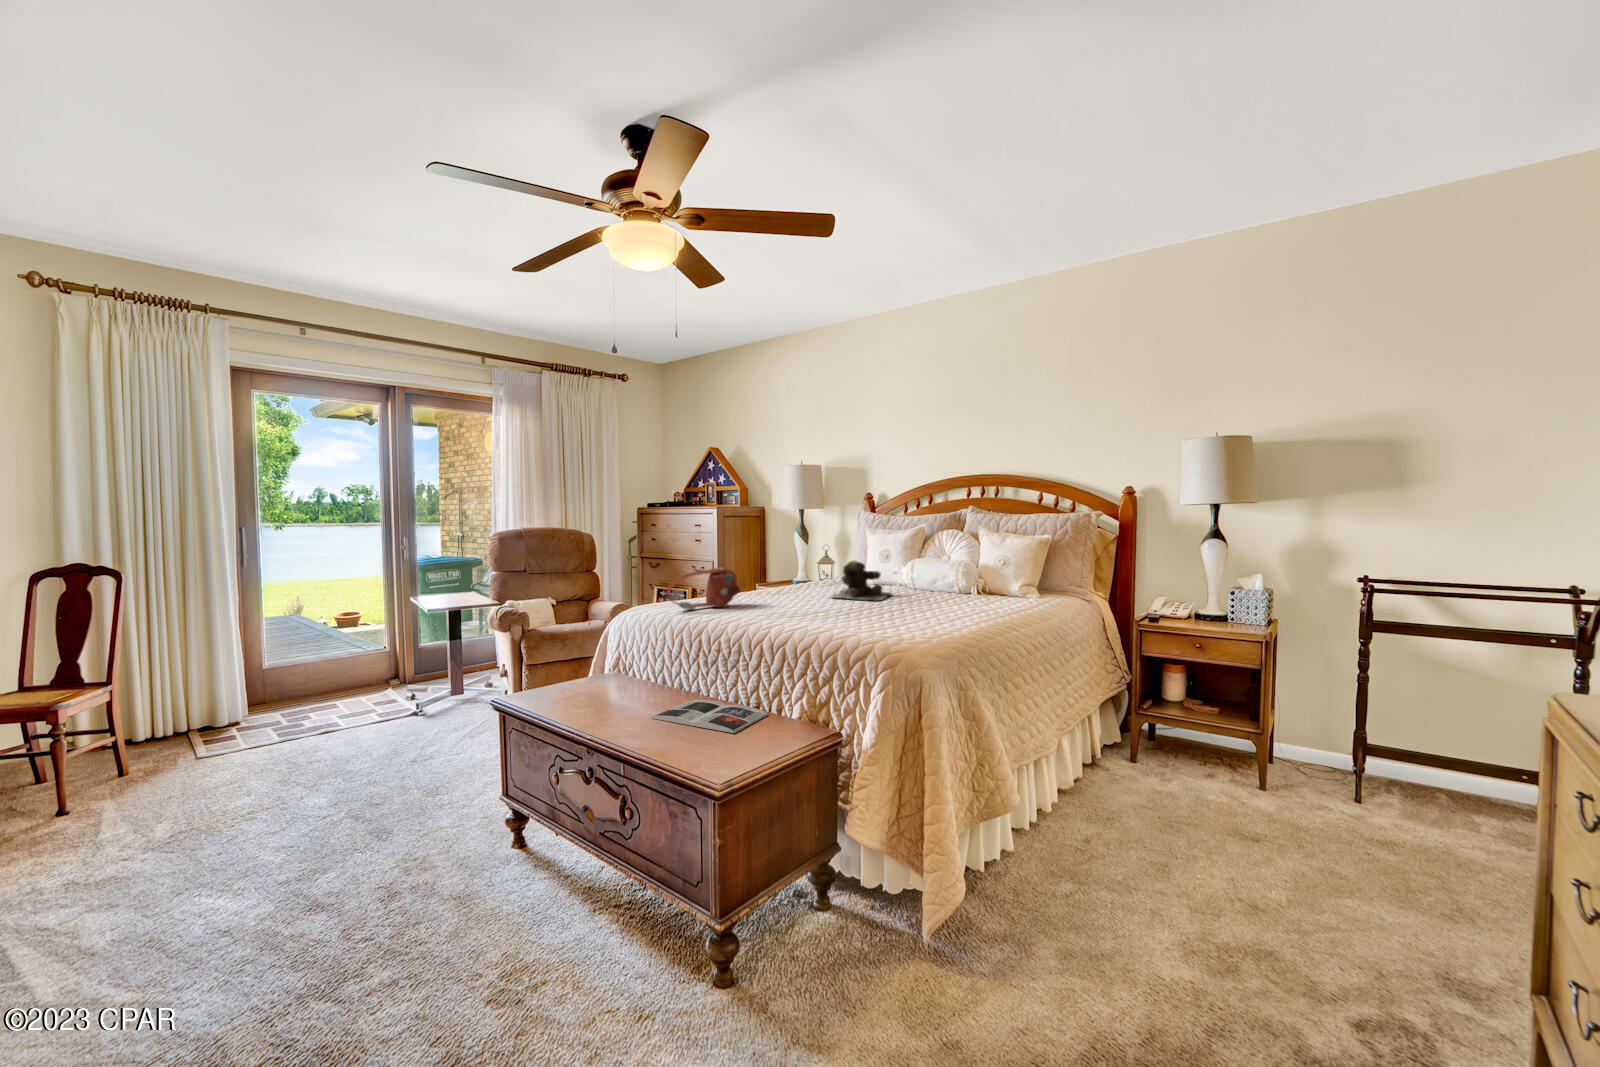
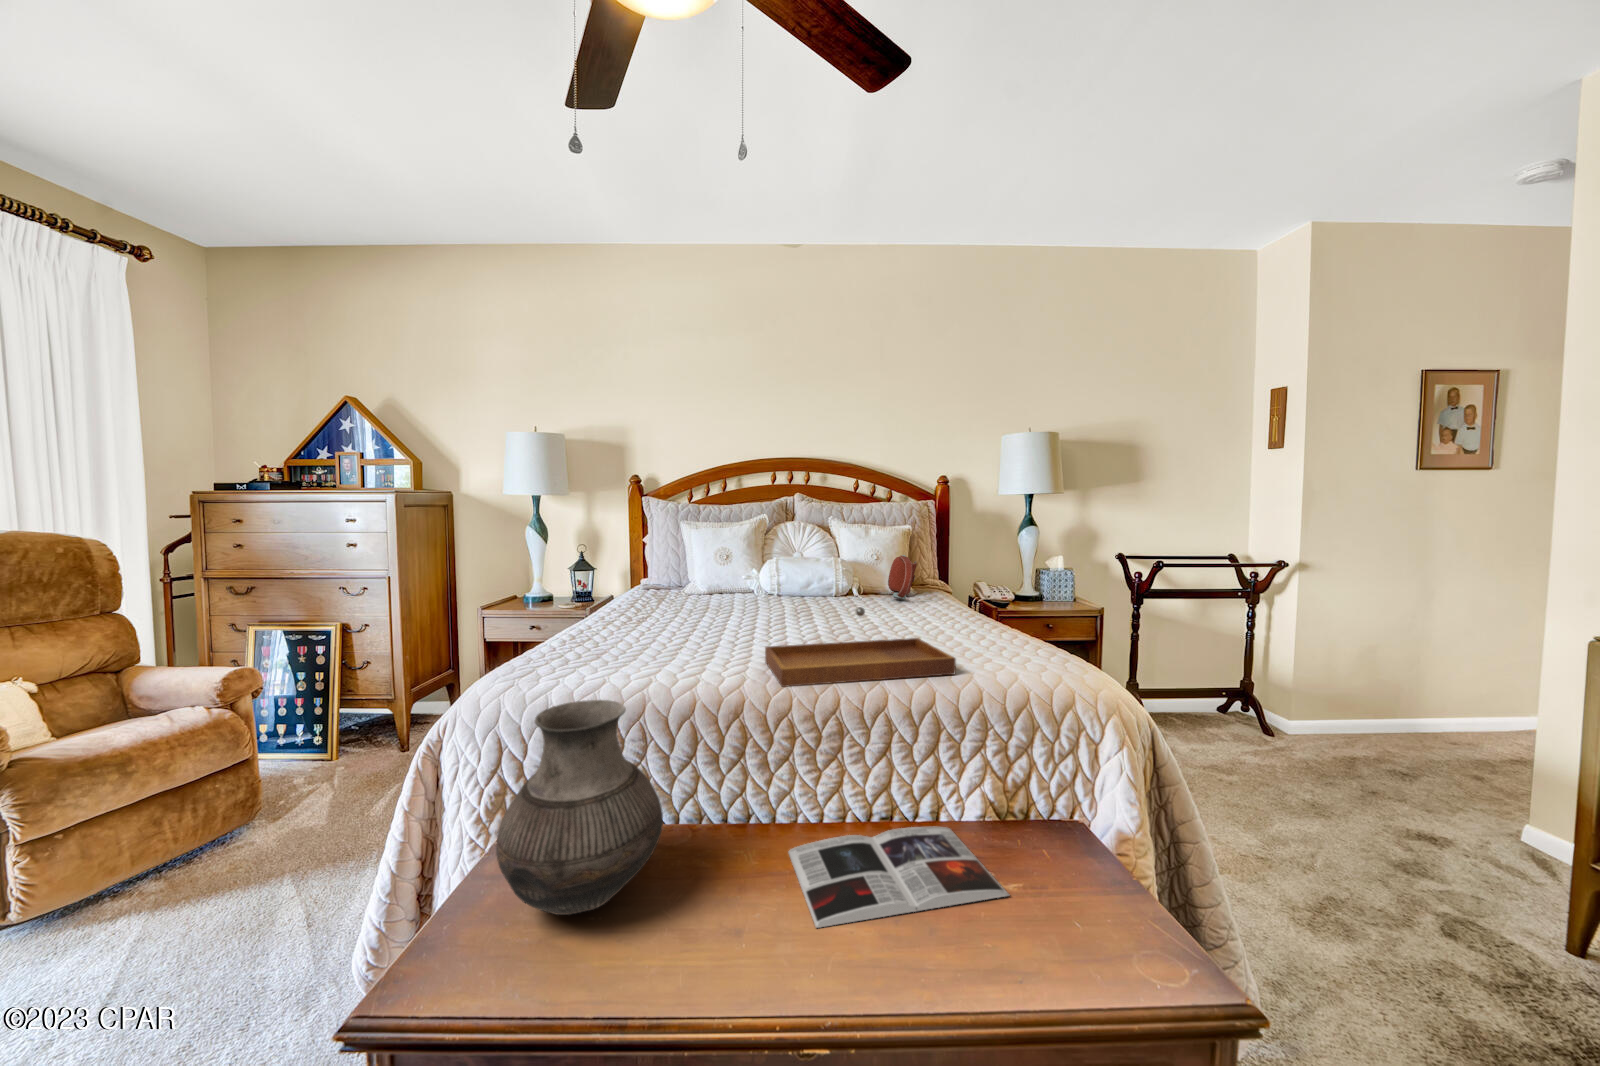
teddy bear: present [831,560,892,601] -> none [729,562,812,615]
handbag: present [667,568,741,610] -> present [888,555,917,600]
tray: none [728,587,849,633] -> present [765,607,956,687]
vase: none [569,609,640,693] -> present [496,700,663,915]

